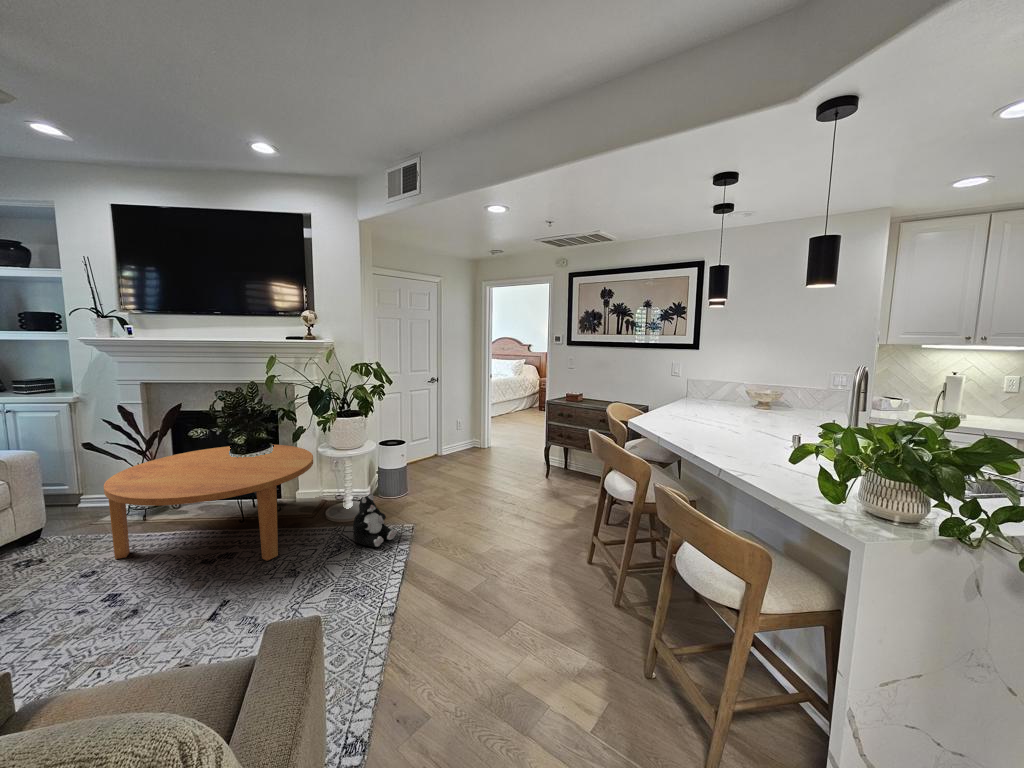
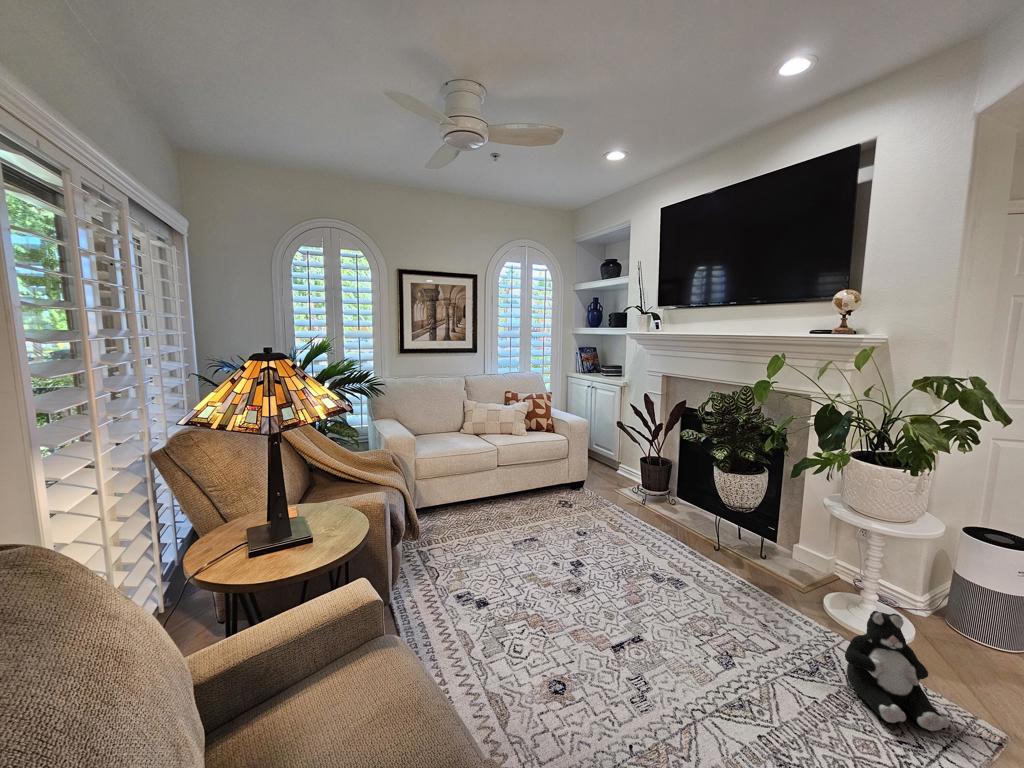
coffee table: present [104,445,313,561] -> none [596,451,813,620]

